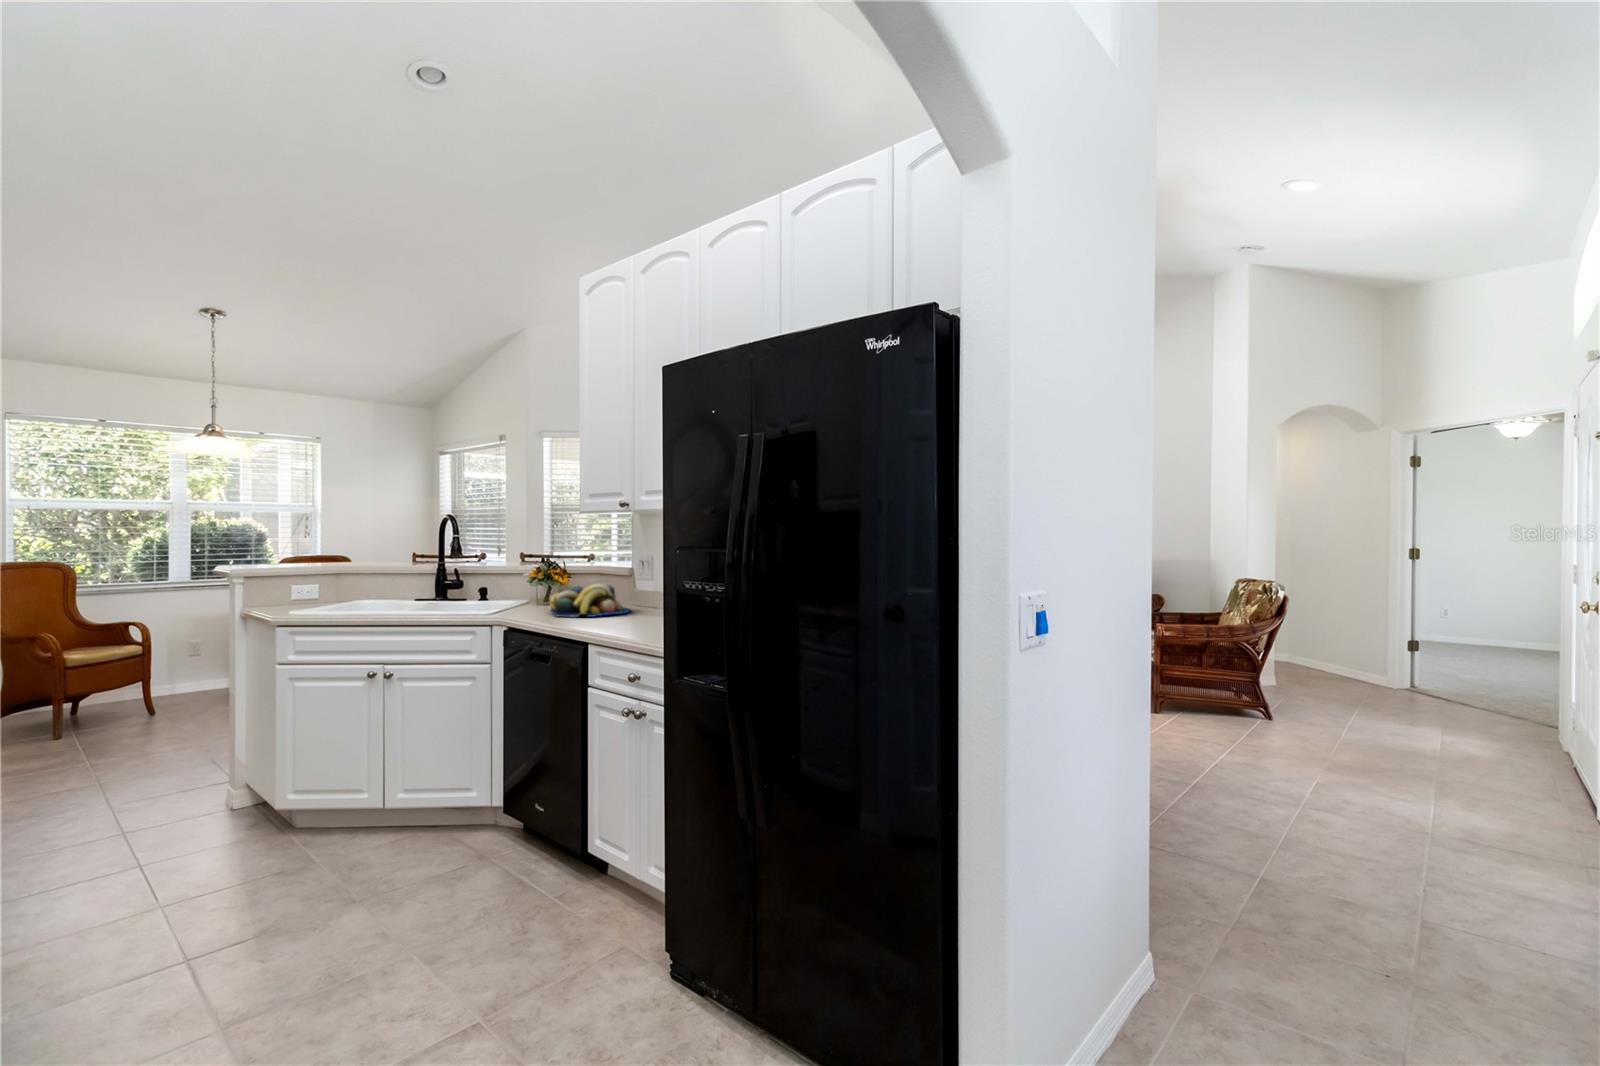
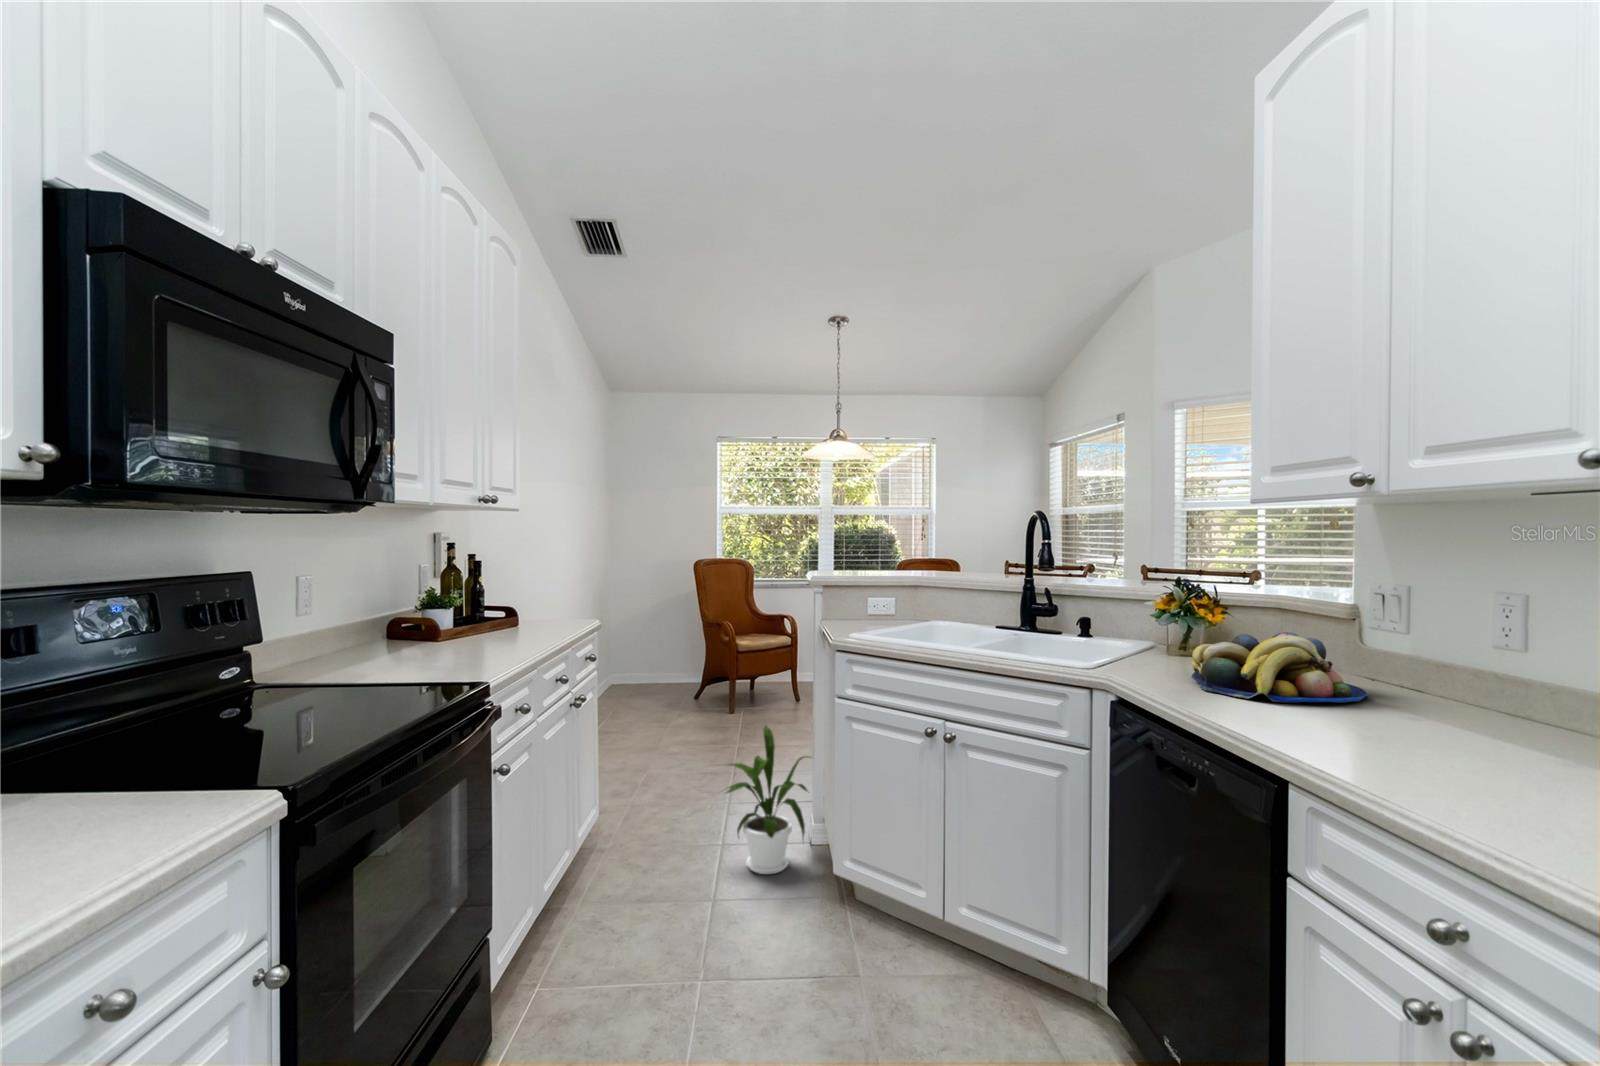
house plant: none [113,710,243,841] -> present [717,725,808,874]

